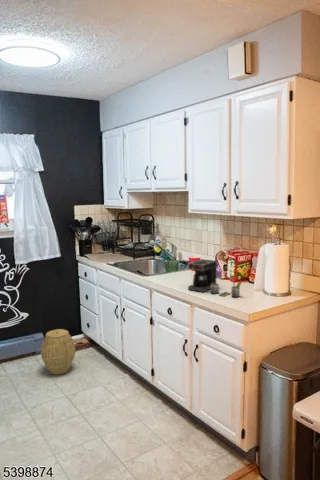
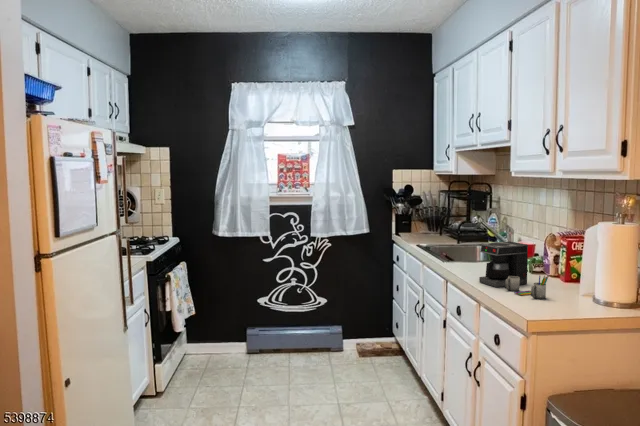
woven basket: present [41,329,75,374] -> none [326,321,368,377]

